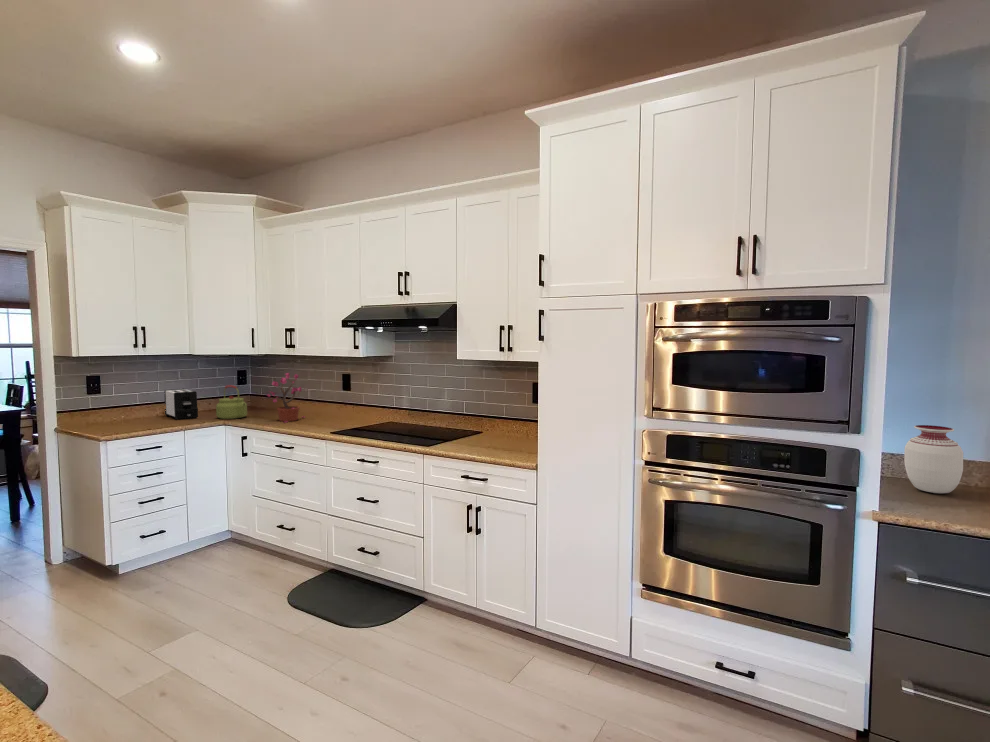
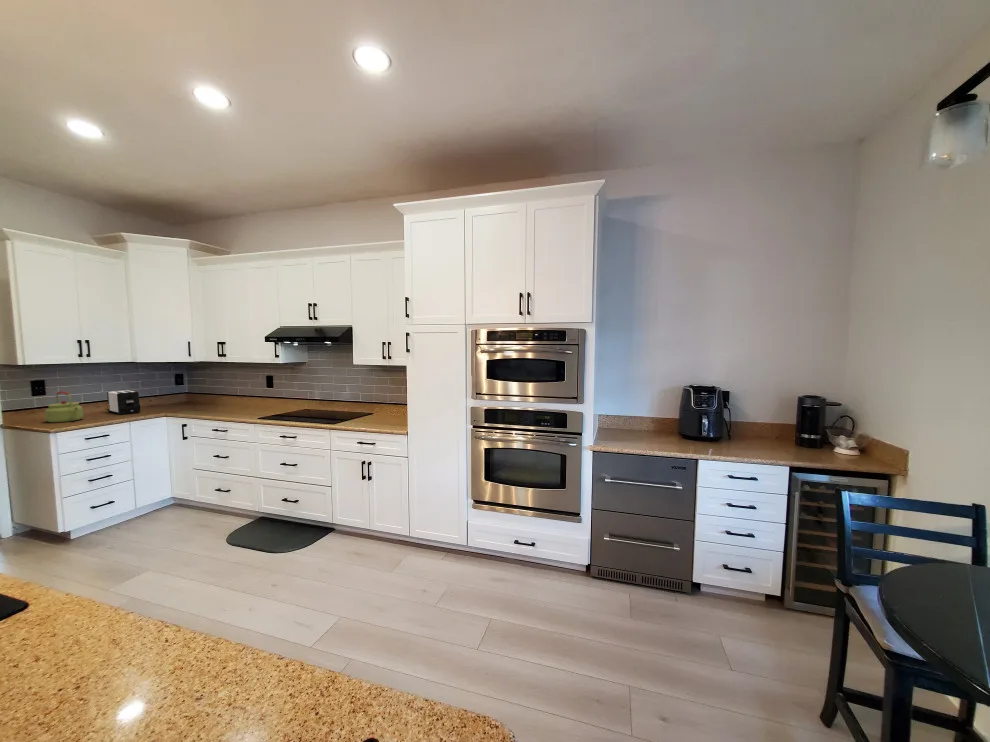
potted plant: present [267,373,305,423] -> none [203,375,237,413]
kettle: present [216,385,247,419] -> present [45,391,84,423]
vase: present [904,425,963,493] -> none [611,398,637,434]

